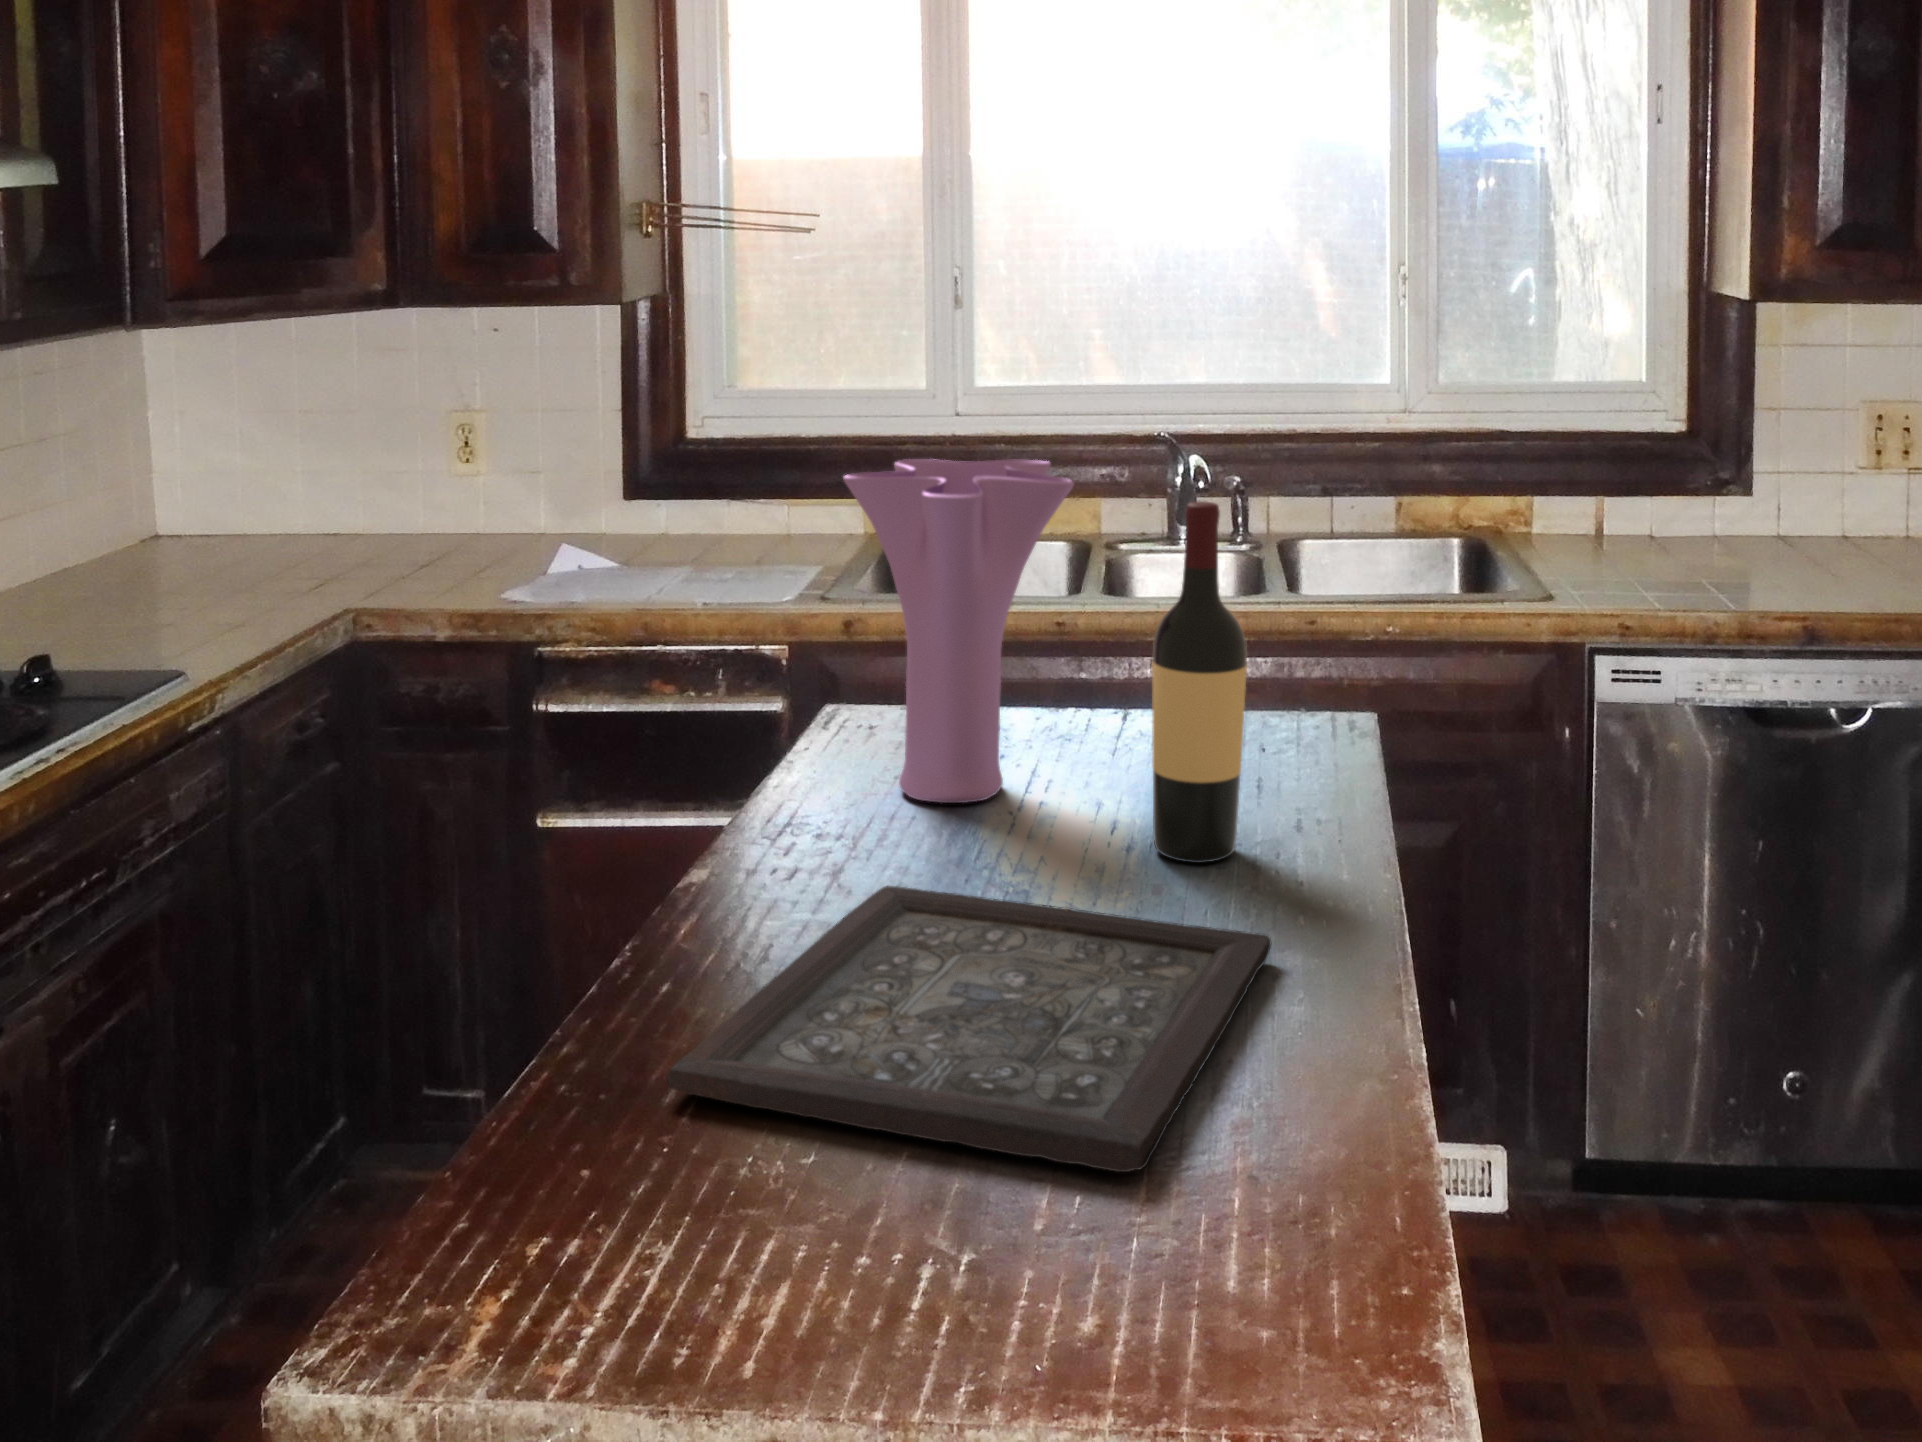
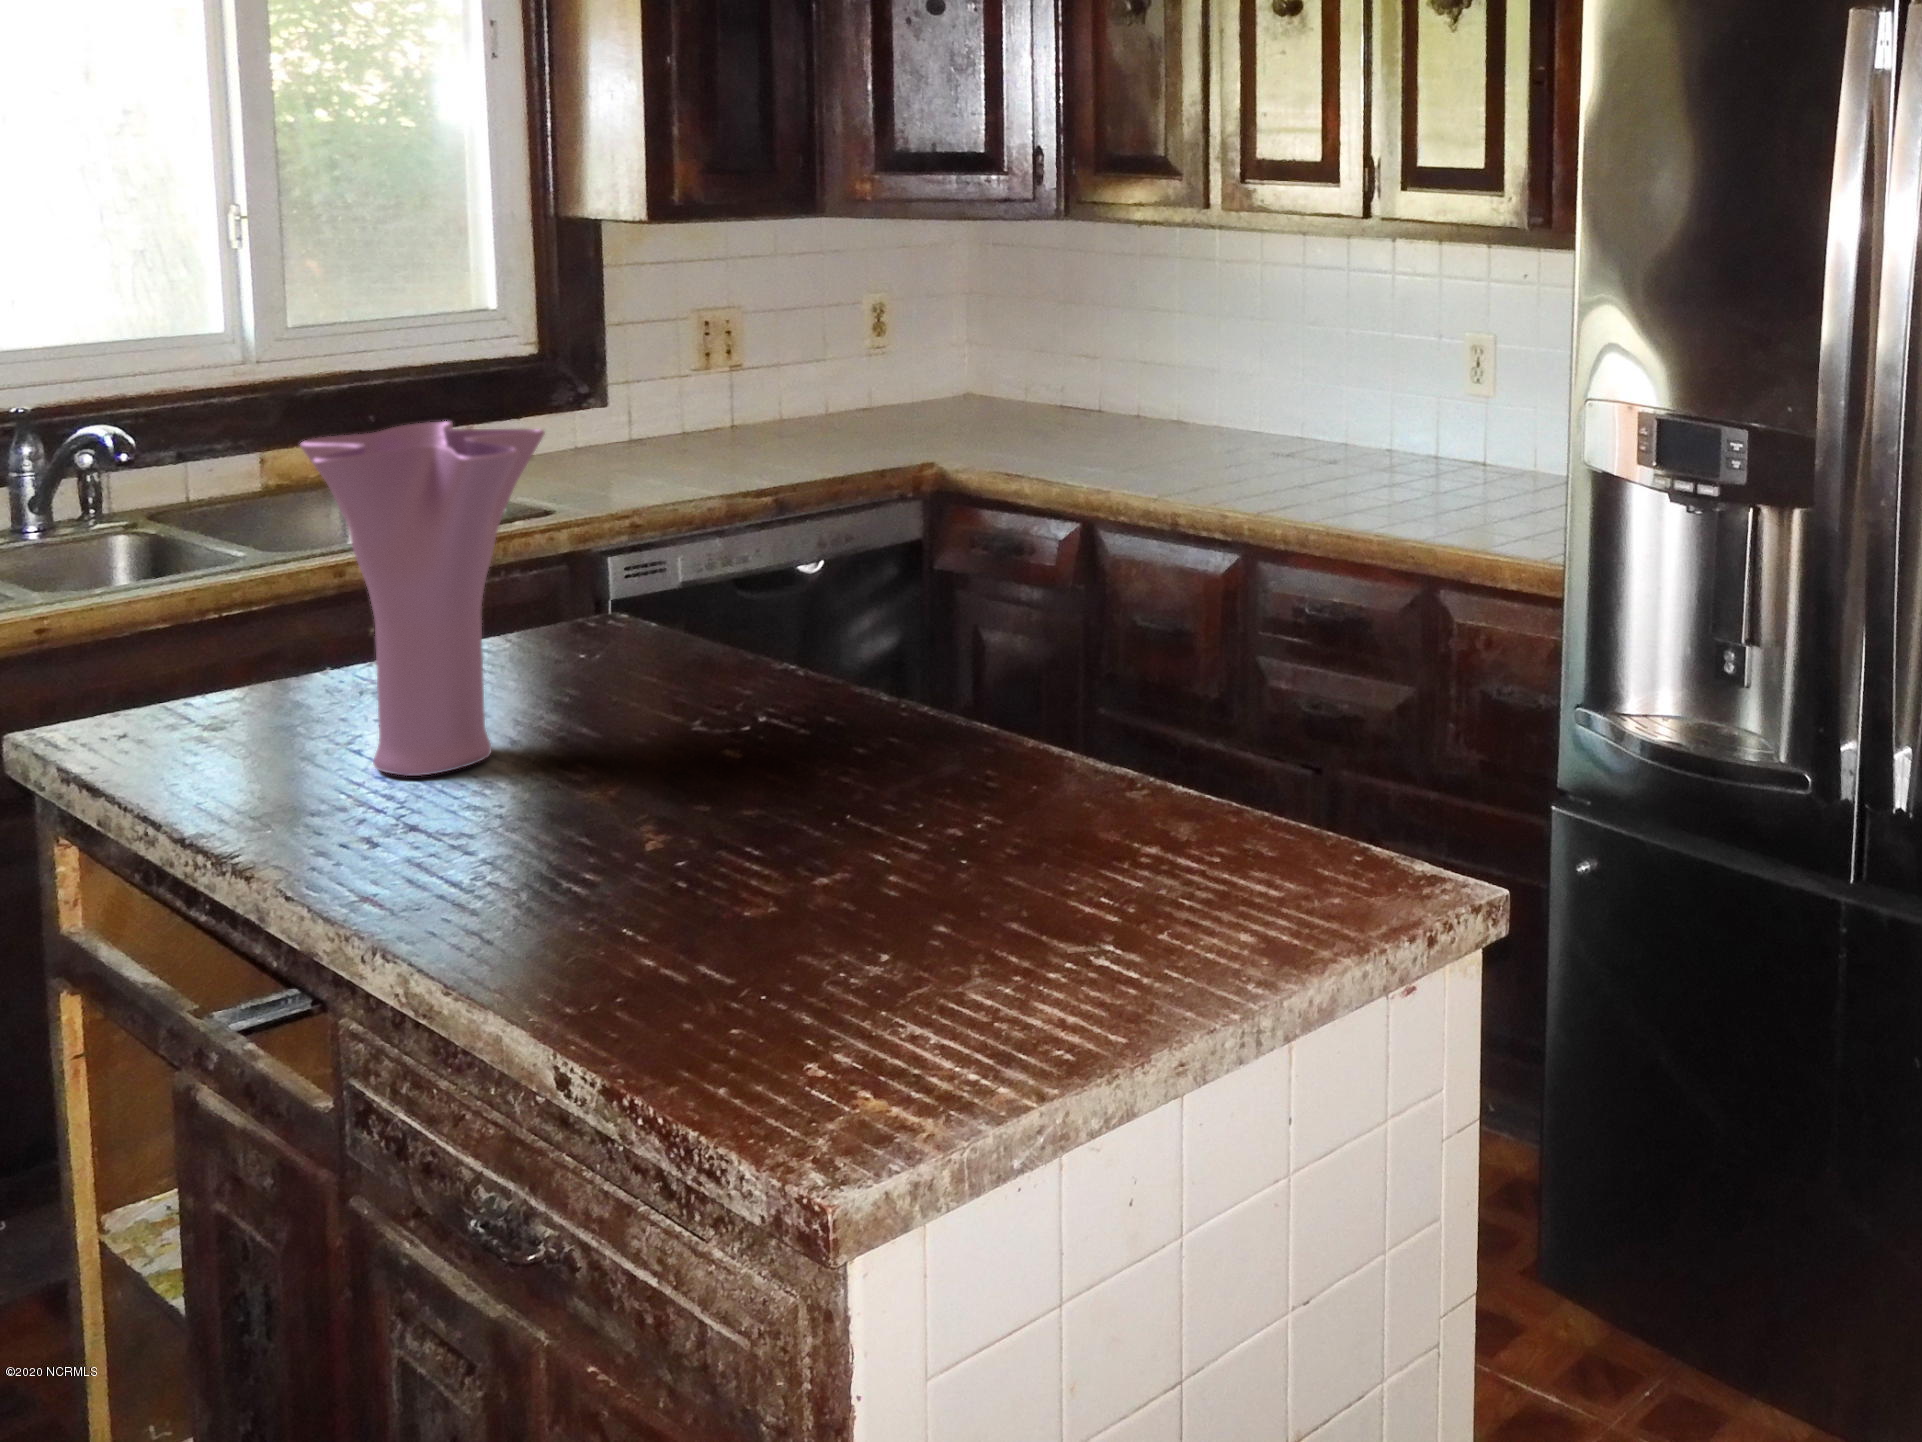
wine bottle: present [1152,501,1247,863] -> none [695,422,783,739]
tray: present [667,886,1271,1172] -> none [599,742,1138,962]

